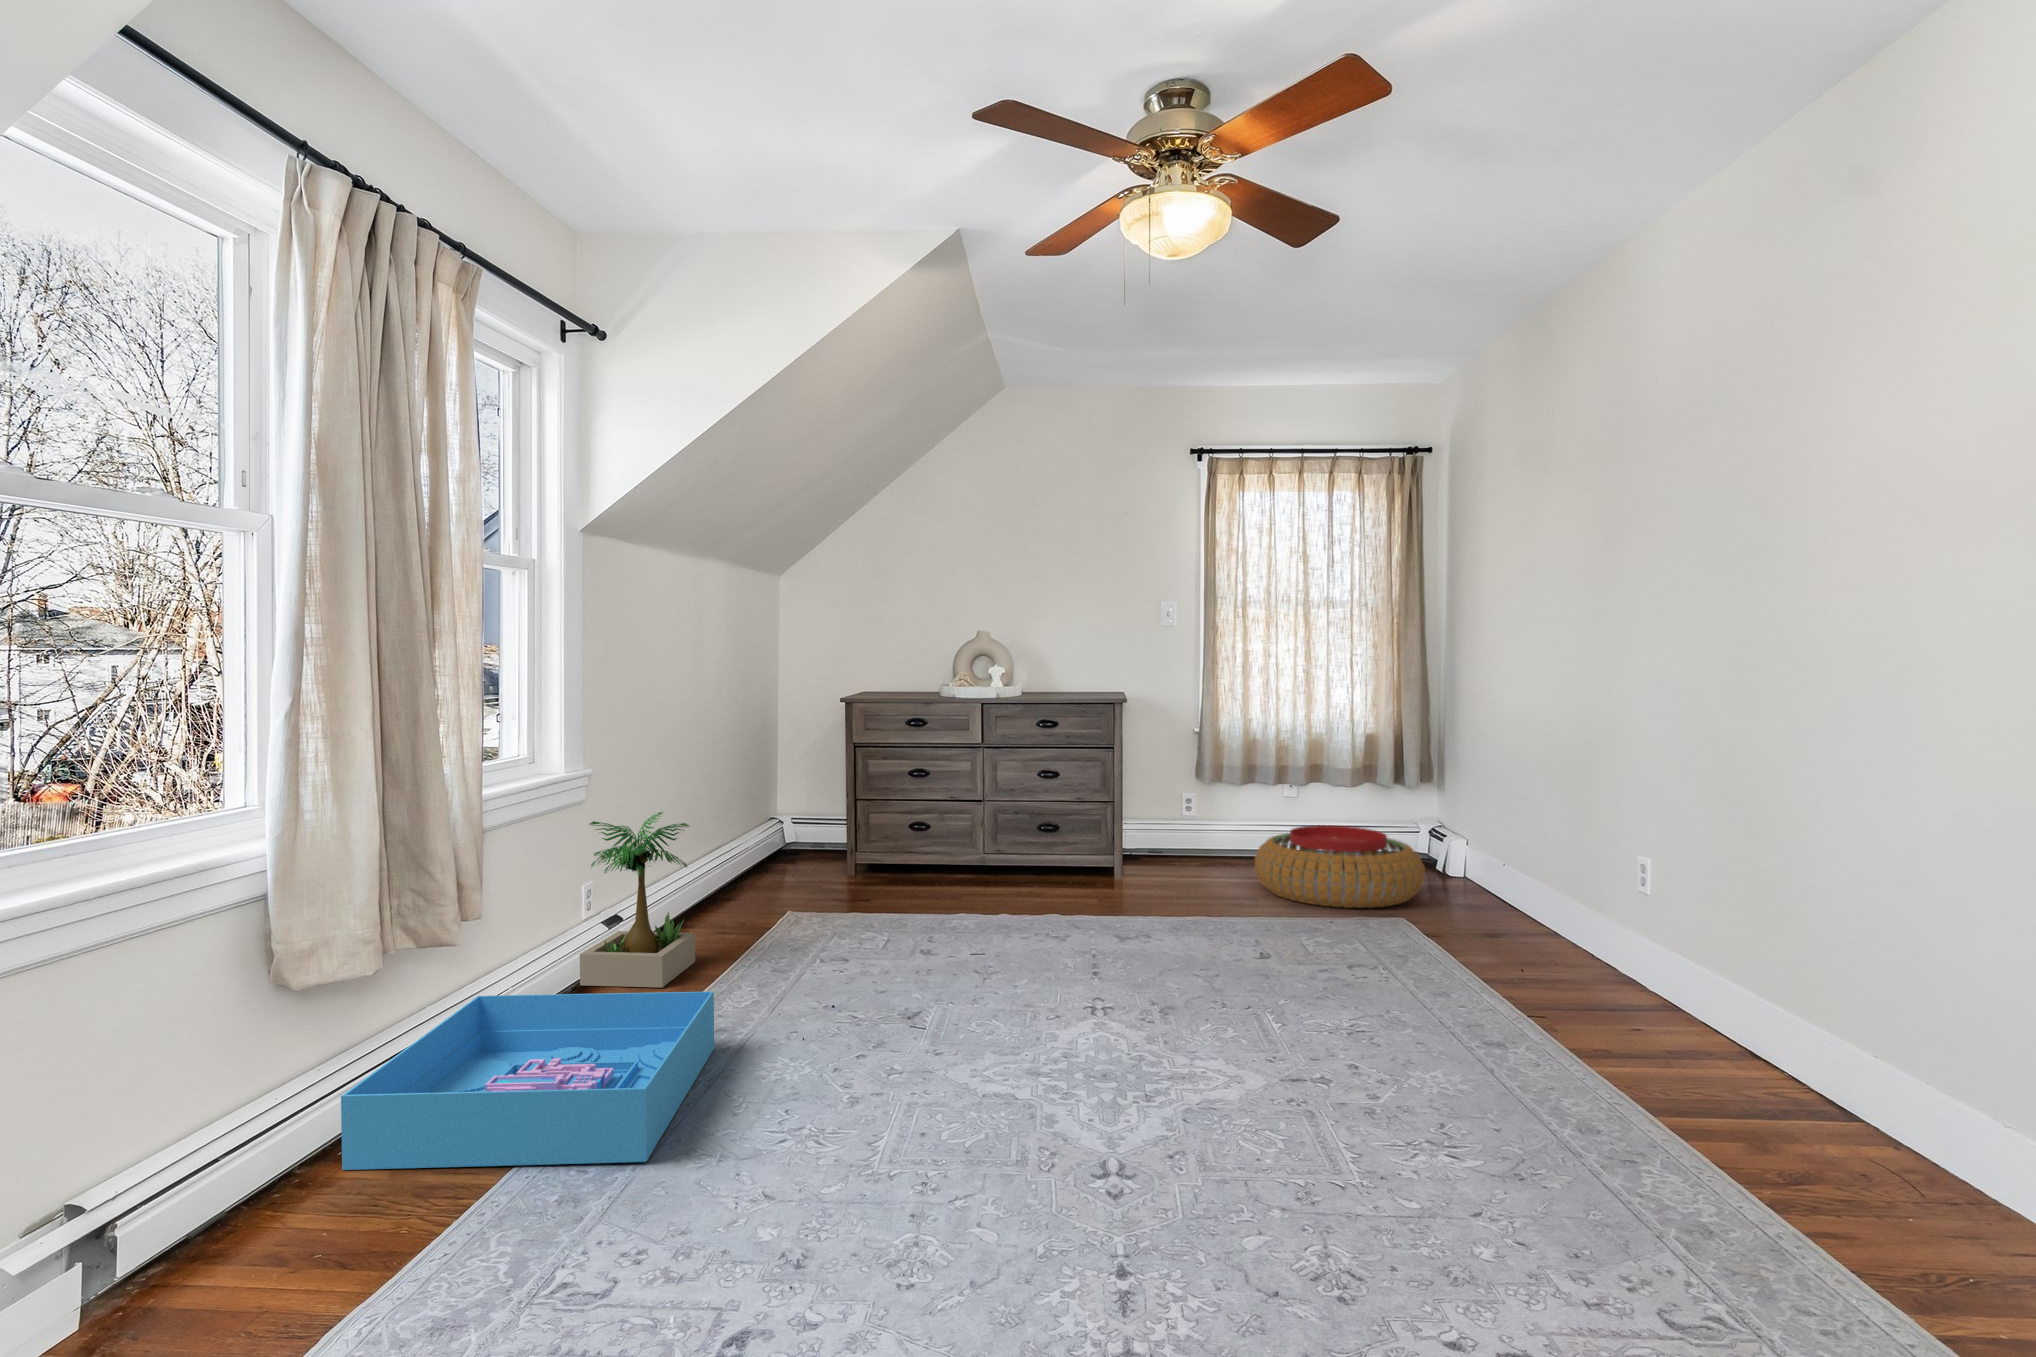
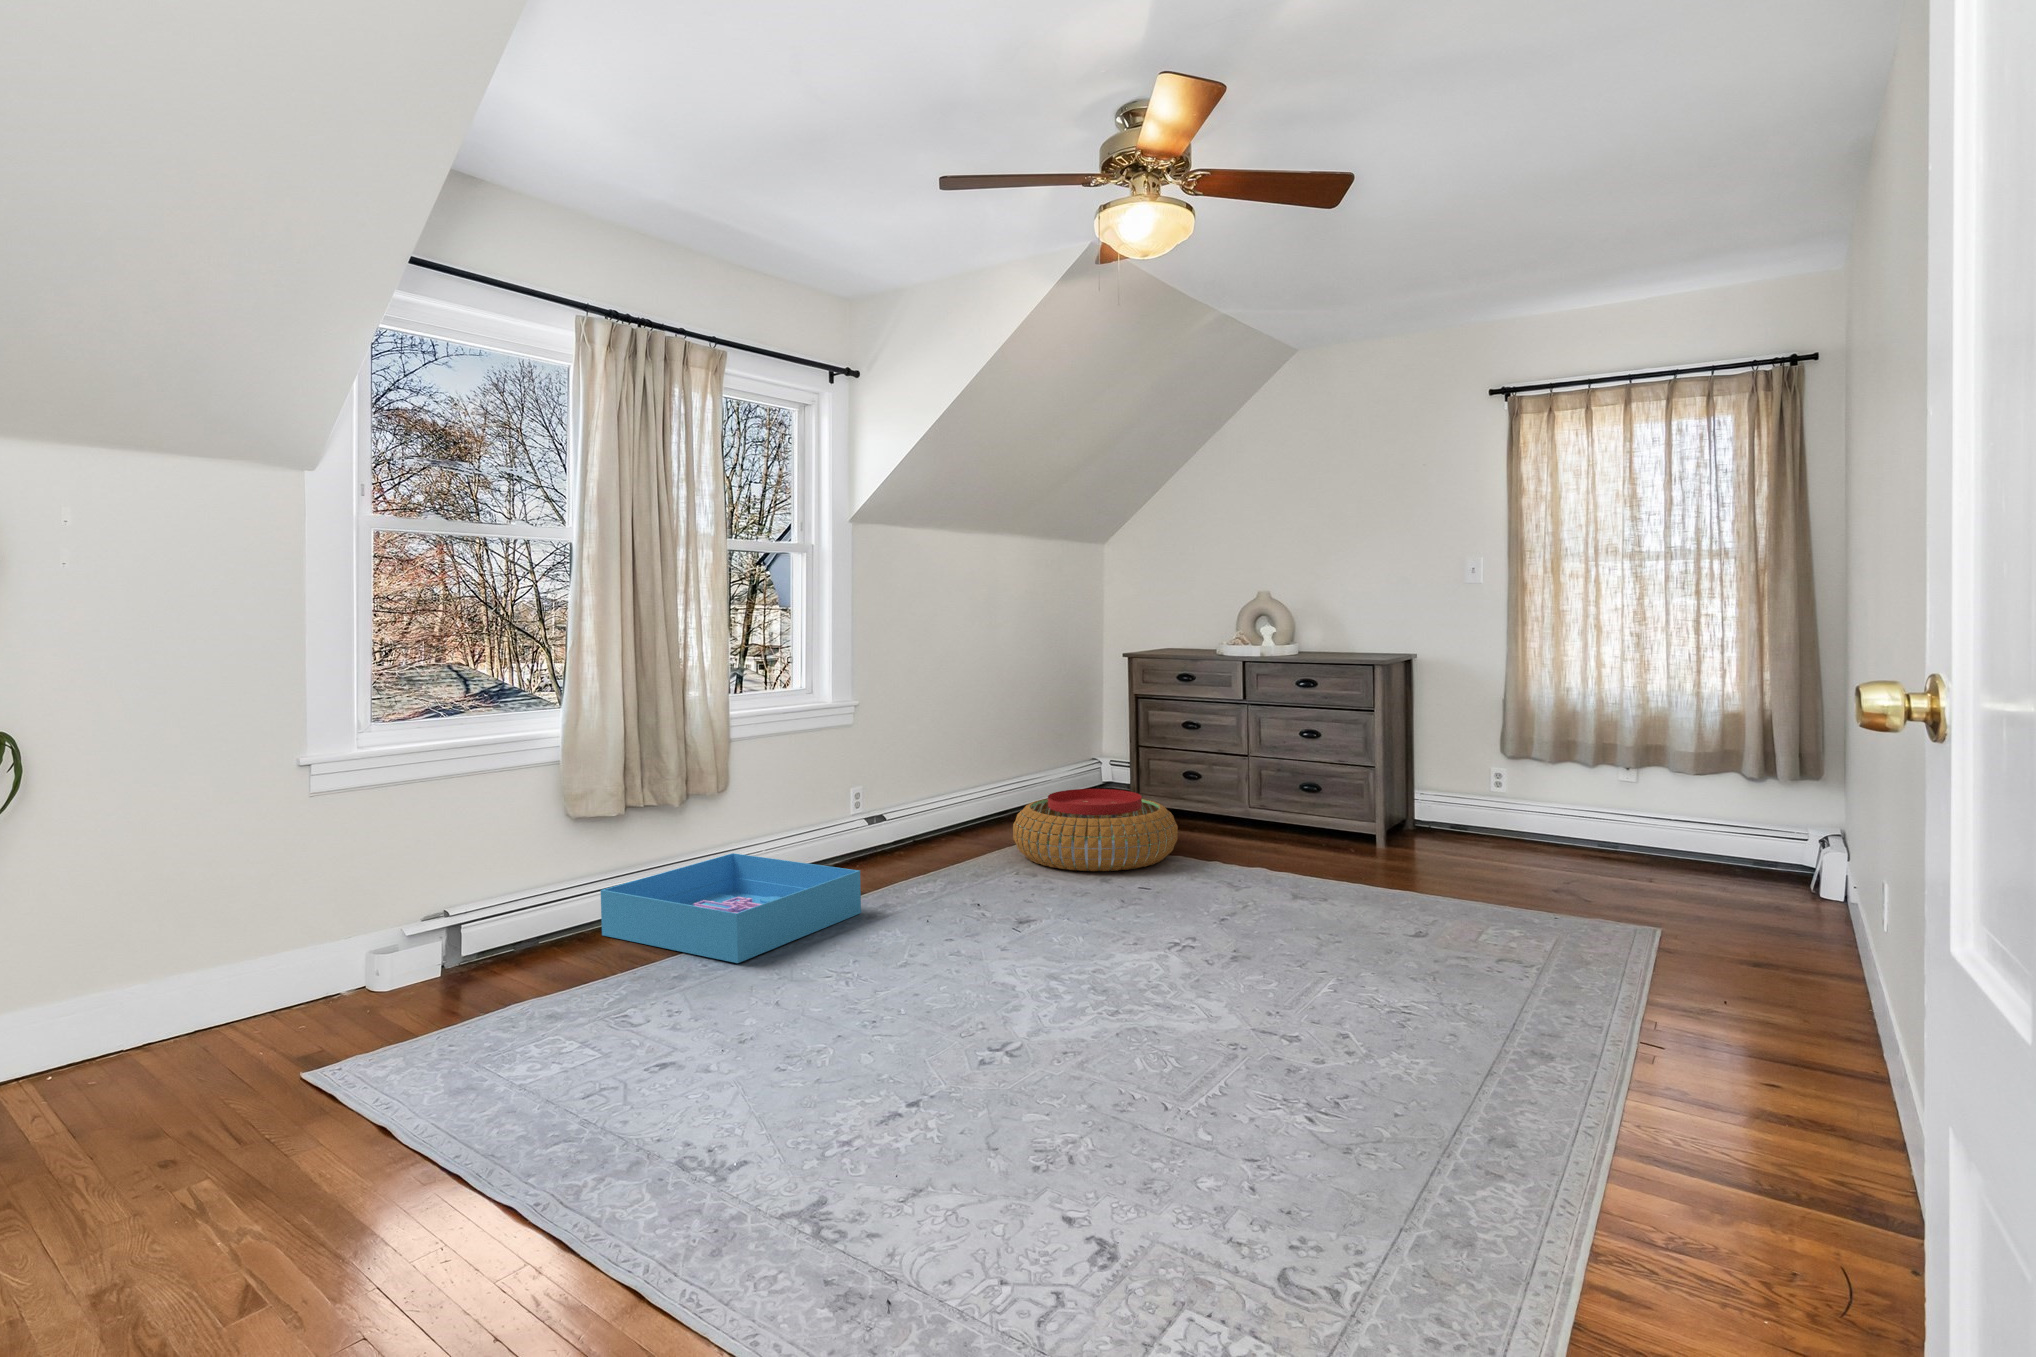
potted plant: present [580,812,695,988] -> none [836,740,925,873]
pouf: present [1255,825,1425,908] -> present [1013,789,1178,871]

